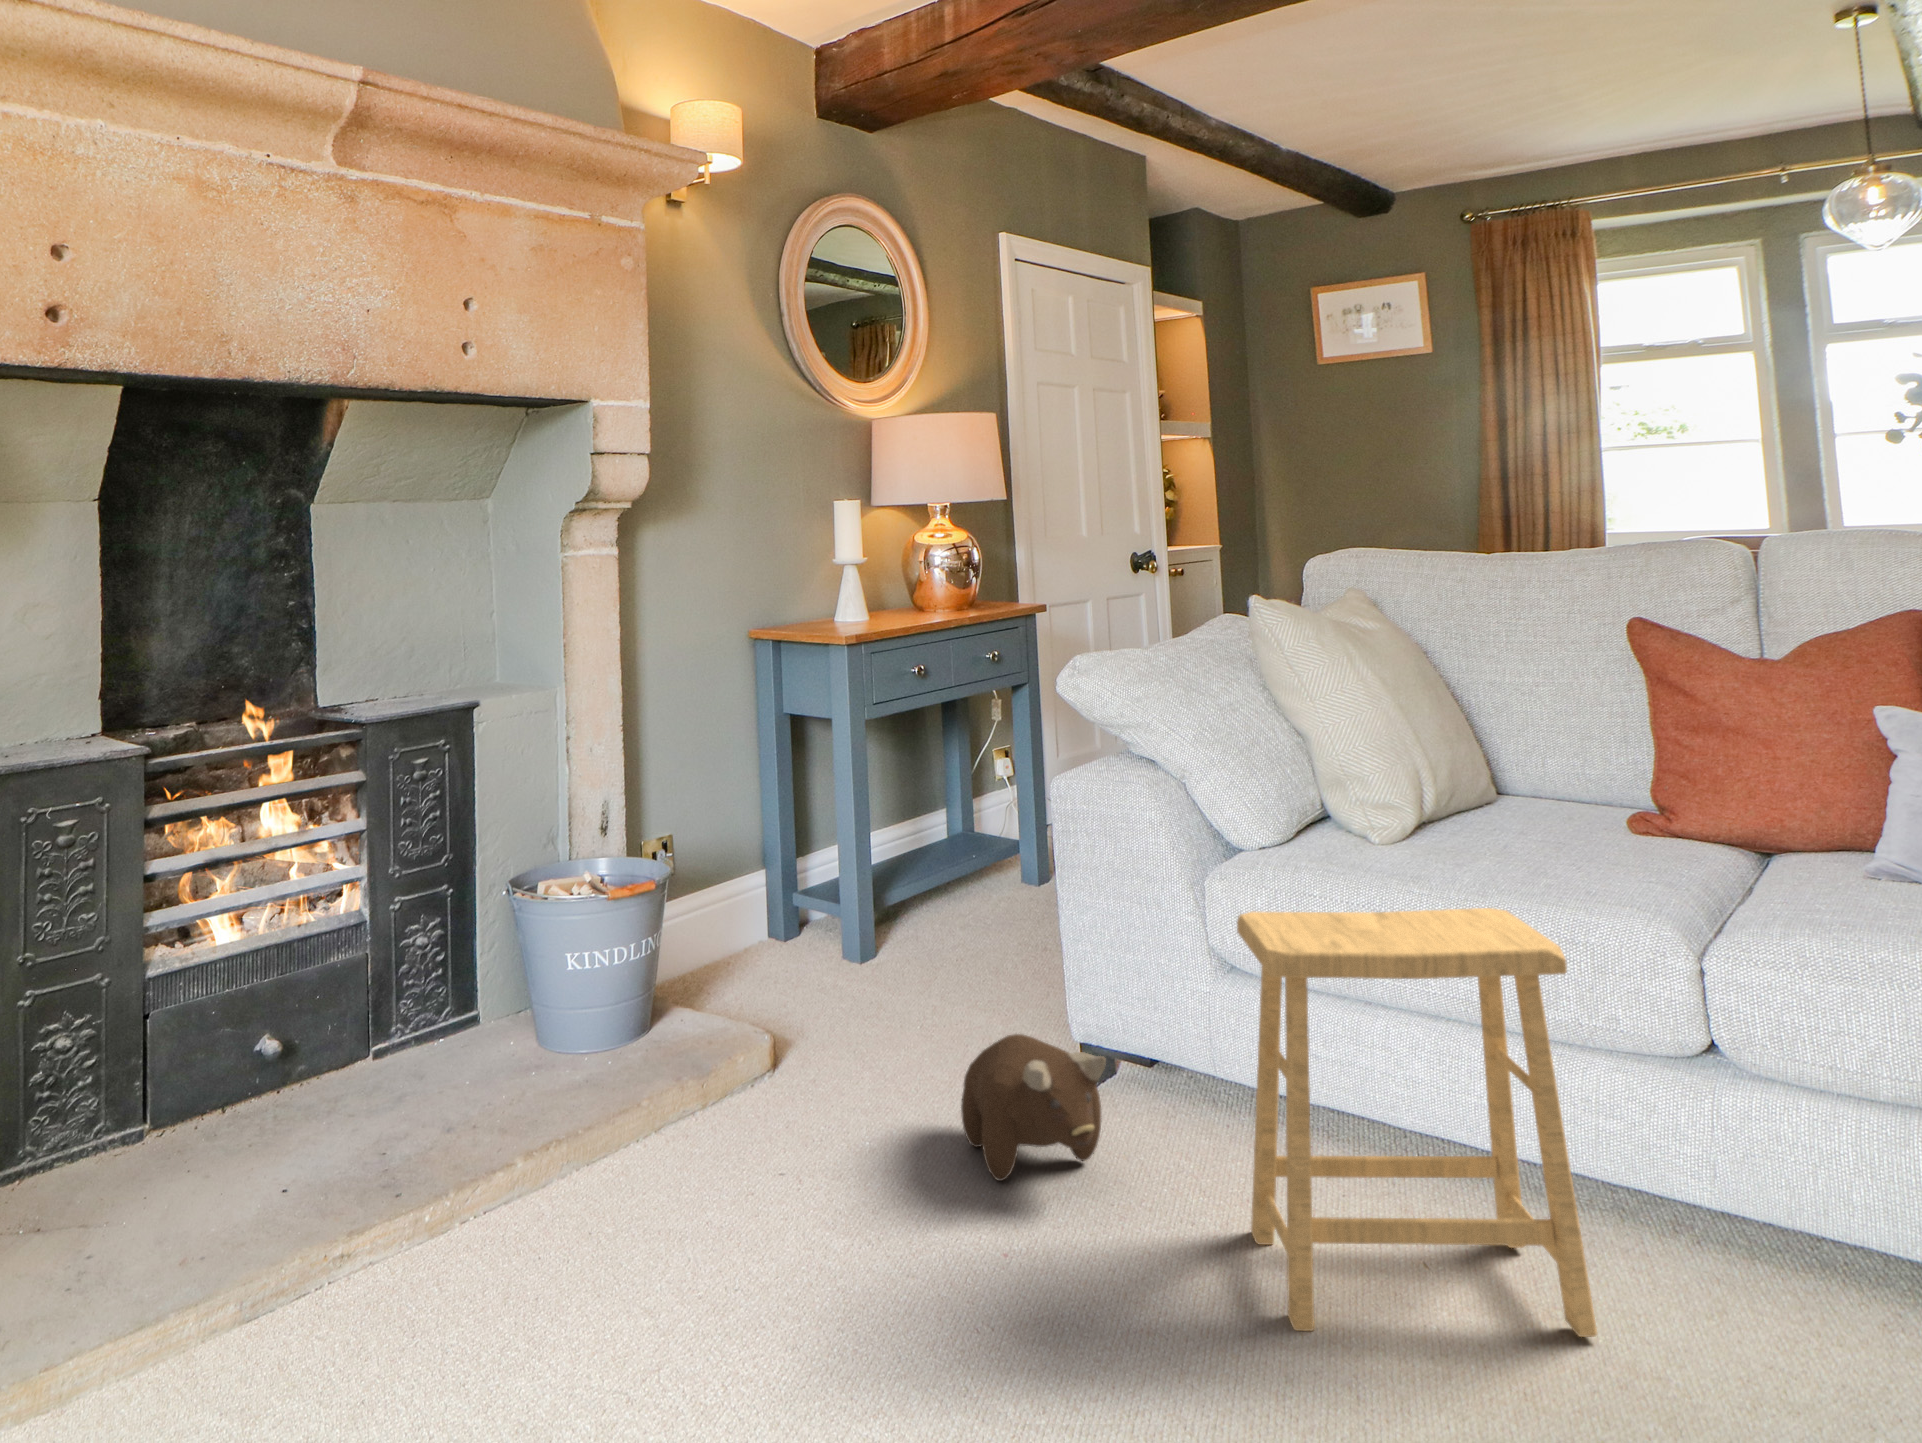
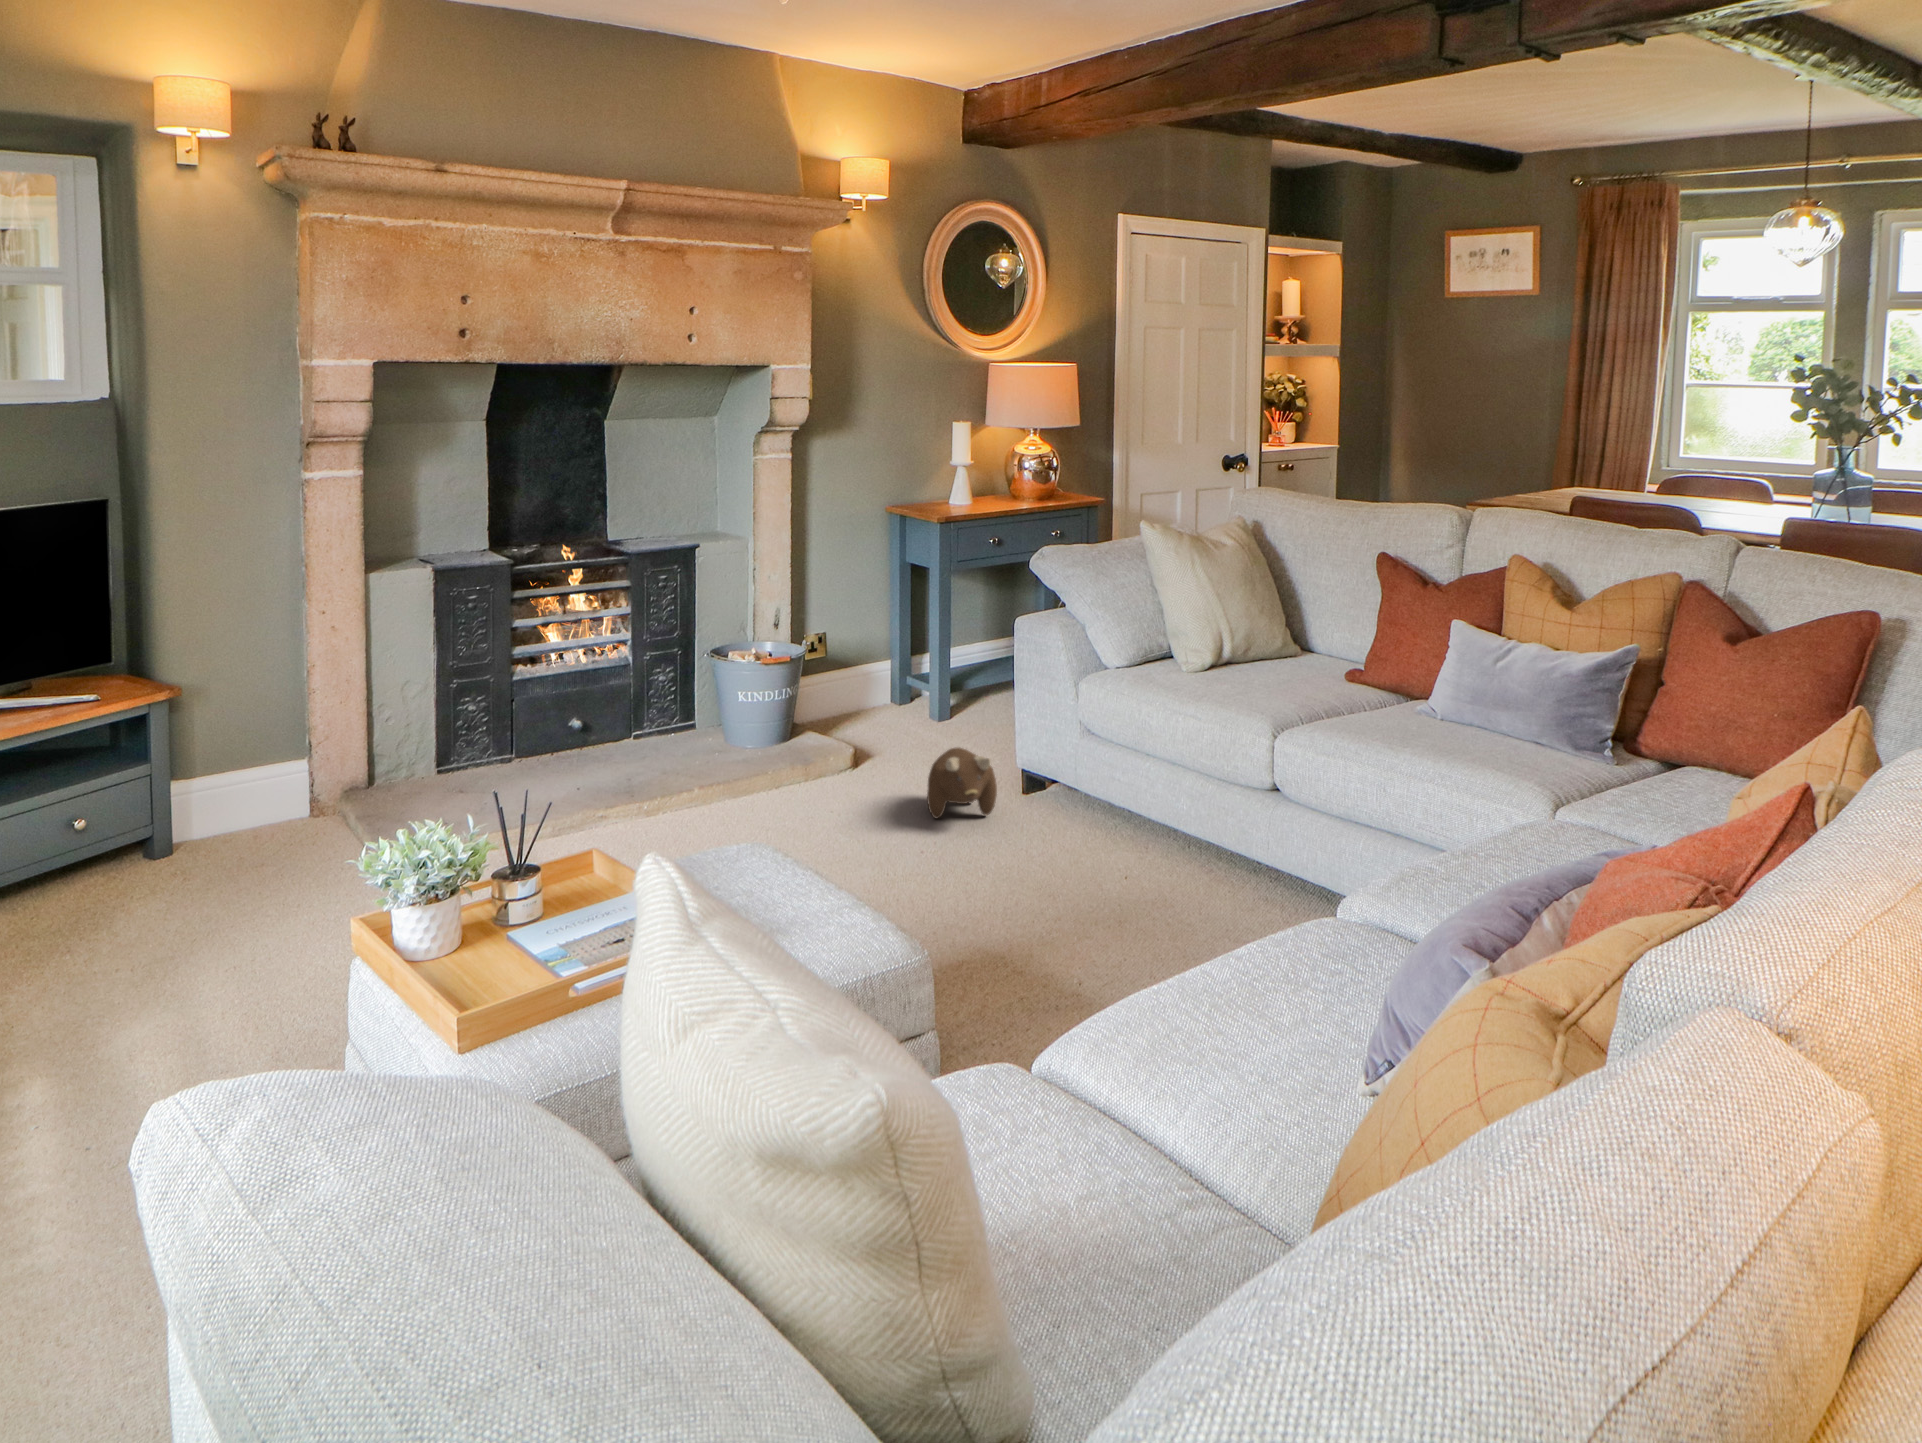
footstool: present [1237,908,1597,1337] -> none [1031,686,1182,895]

